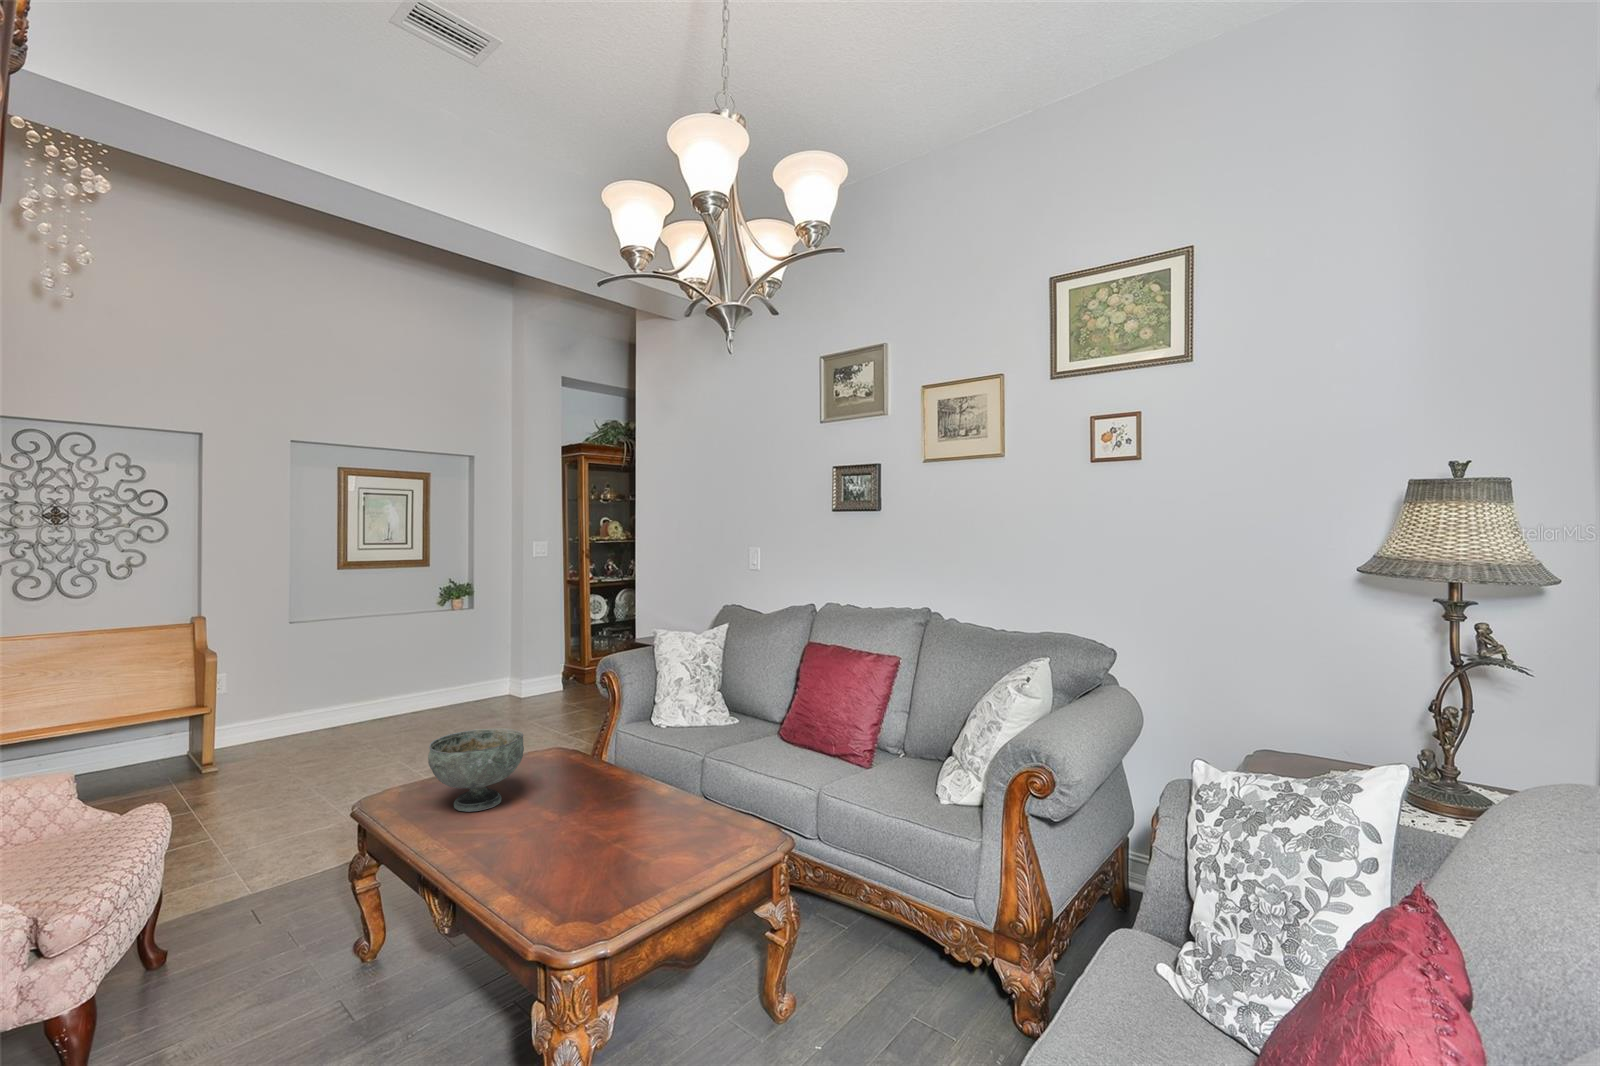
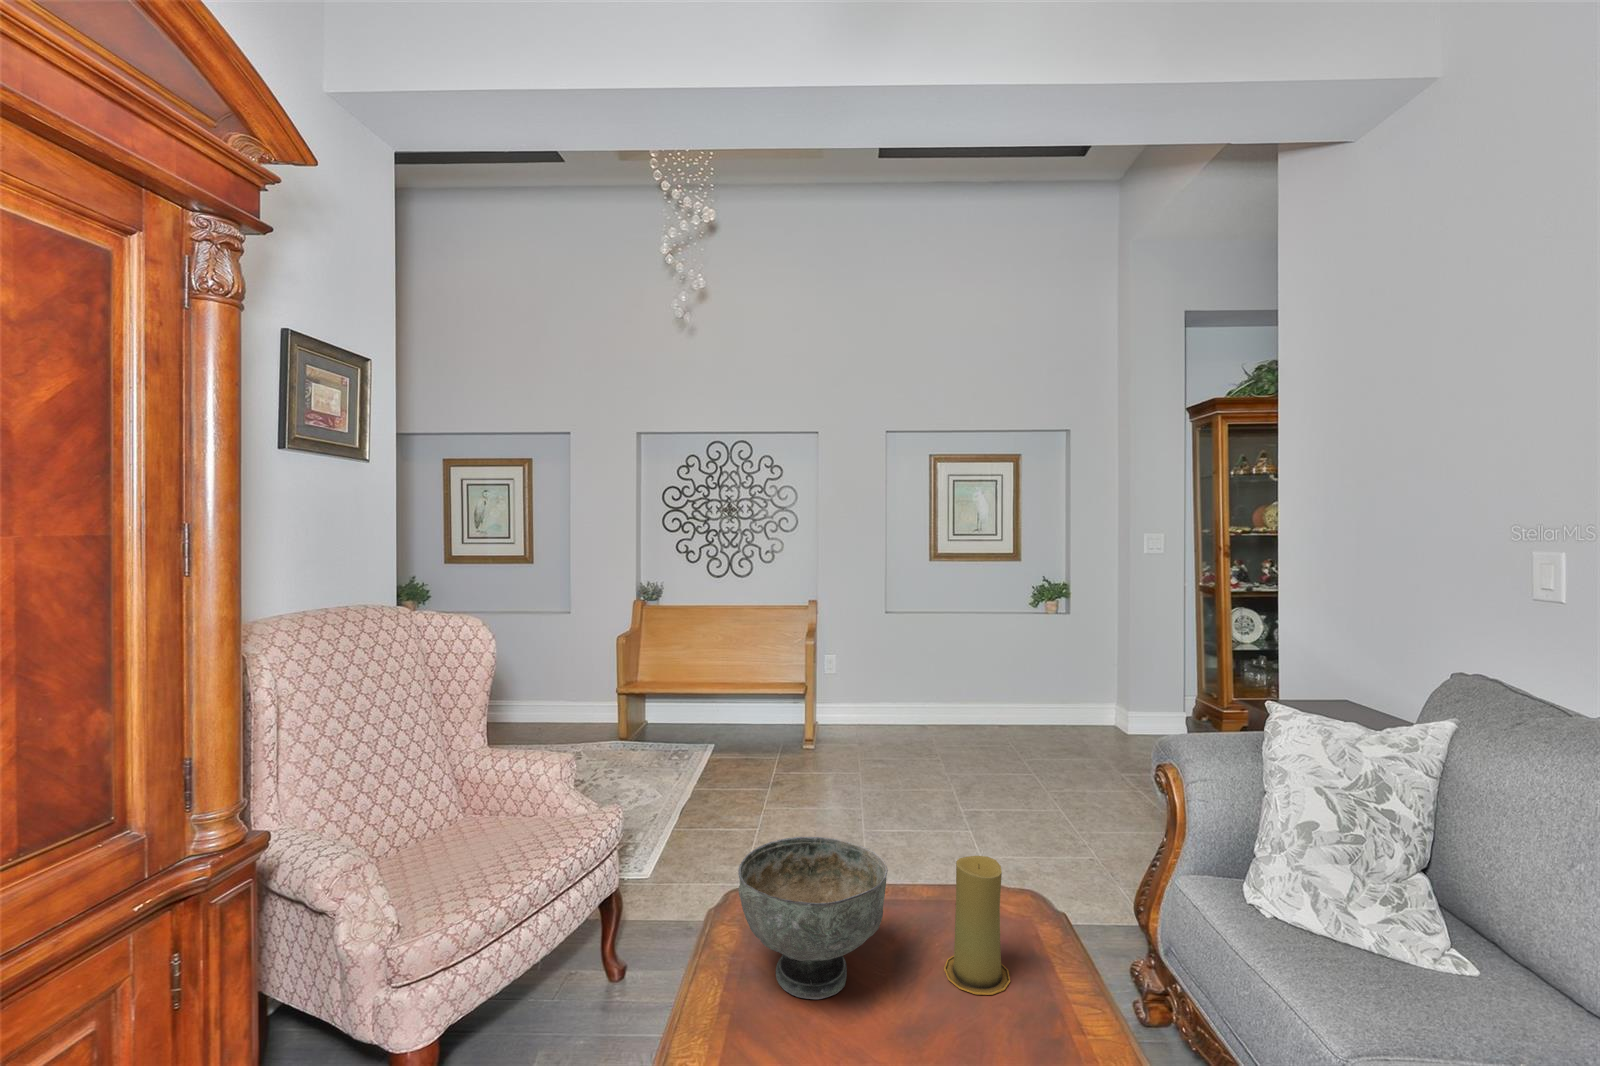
candle: none [545,713,581,781] -> present [944,856,1010,995]

